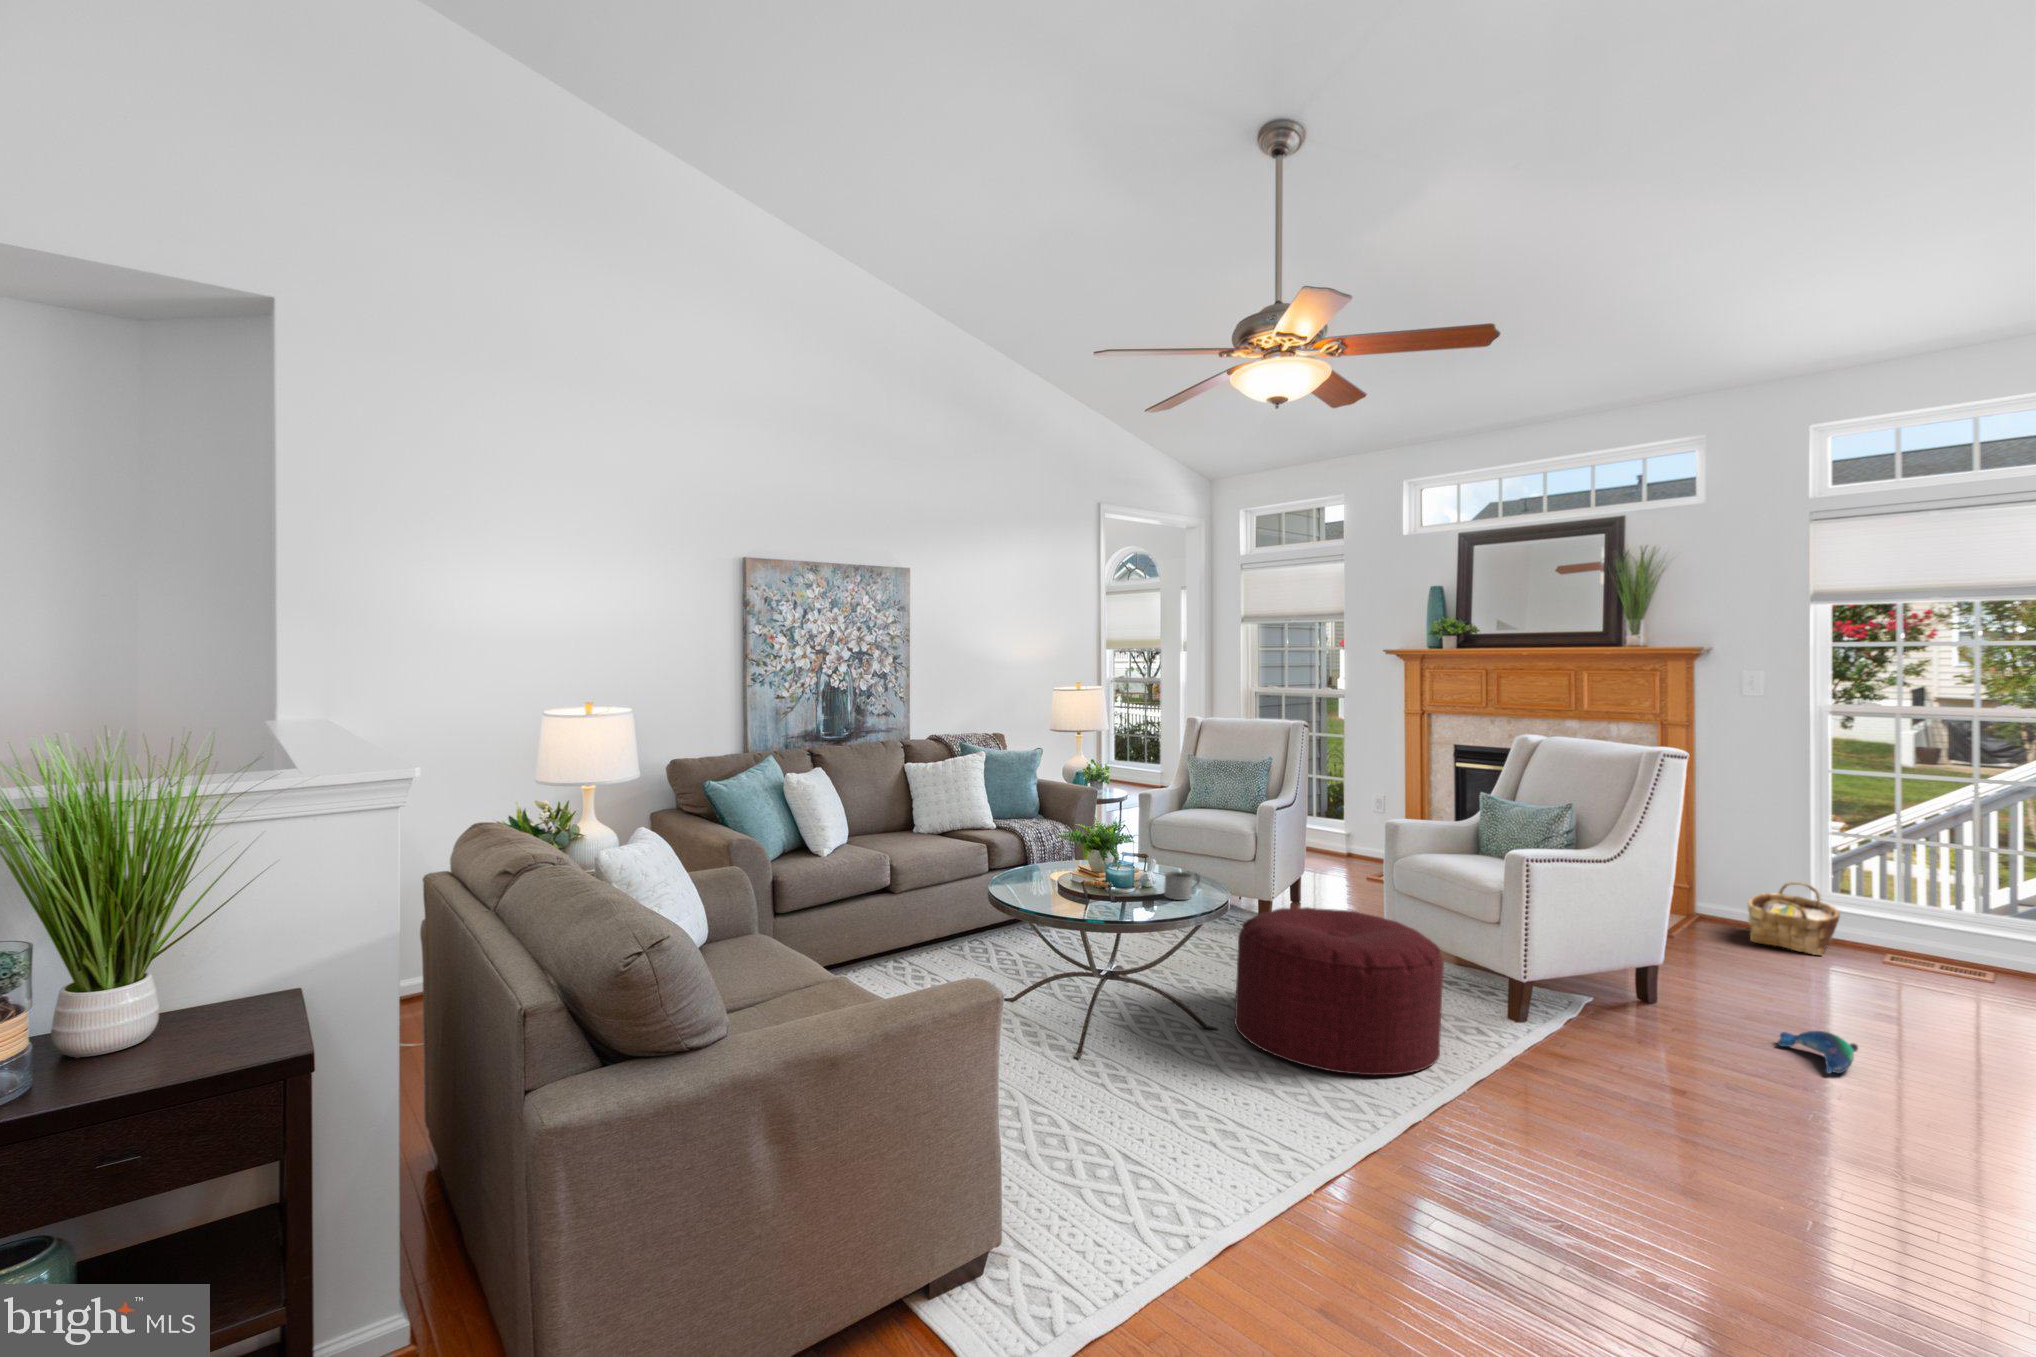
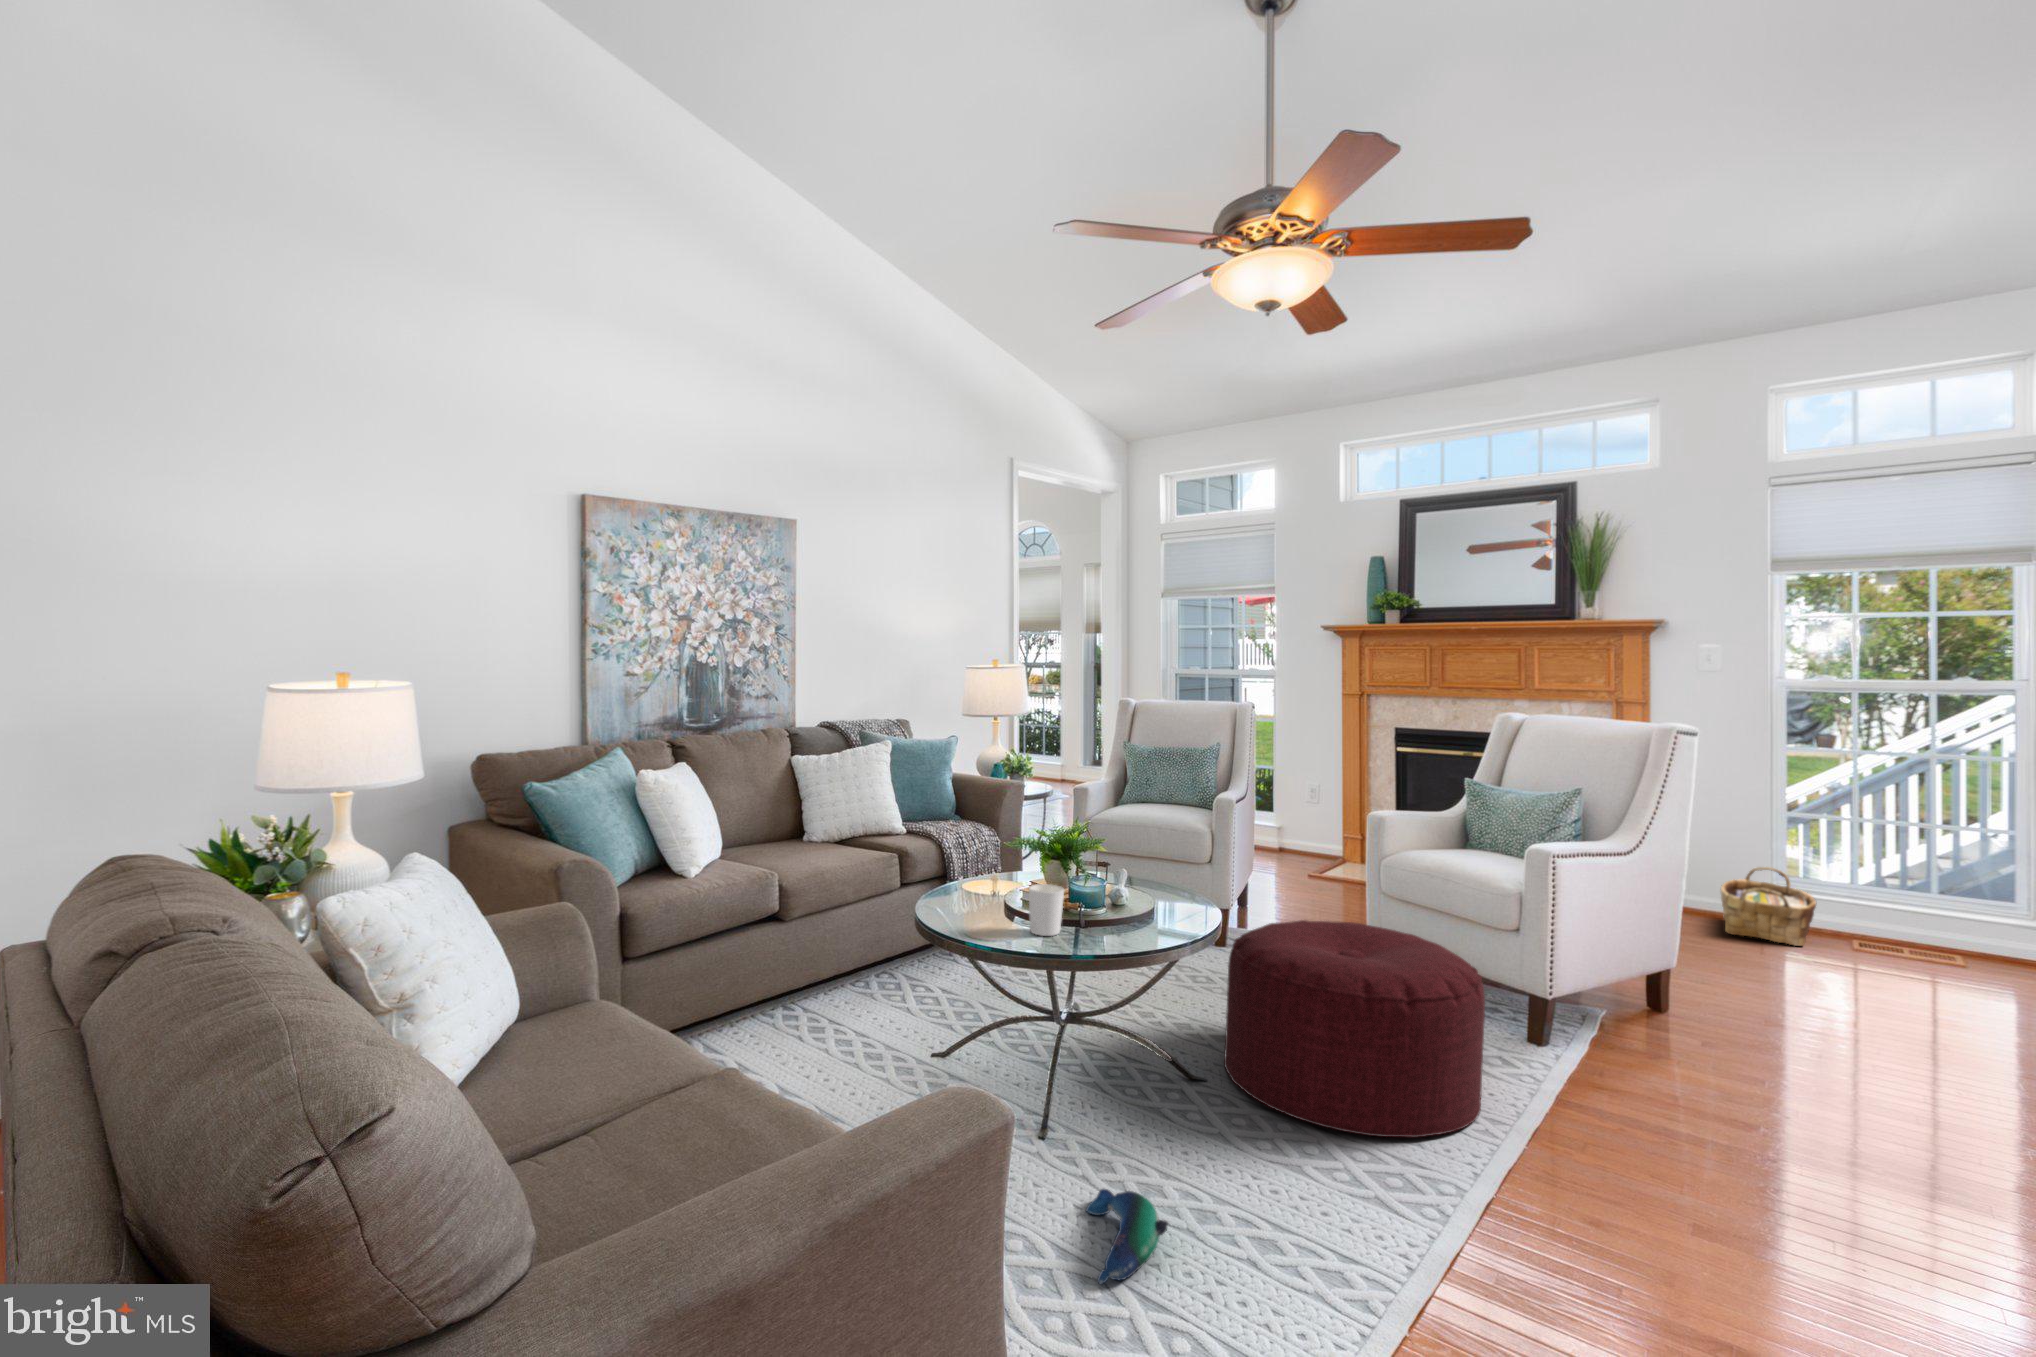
candle holder: none [1073,869,1101,908] -> present [1029,884,1064,936]
mug: present [1164,871,1200,900] -> none [1139,882,1183,919]
plush toy: present [1777,1031,1858,1073] -> present [1086,1189,1168,1284]

